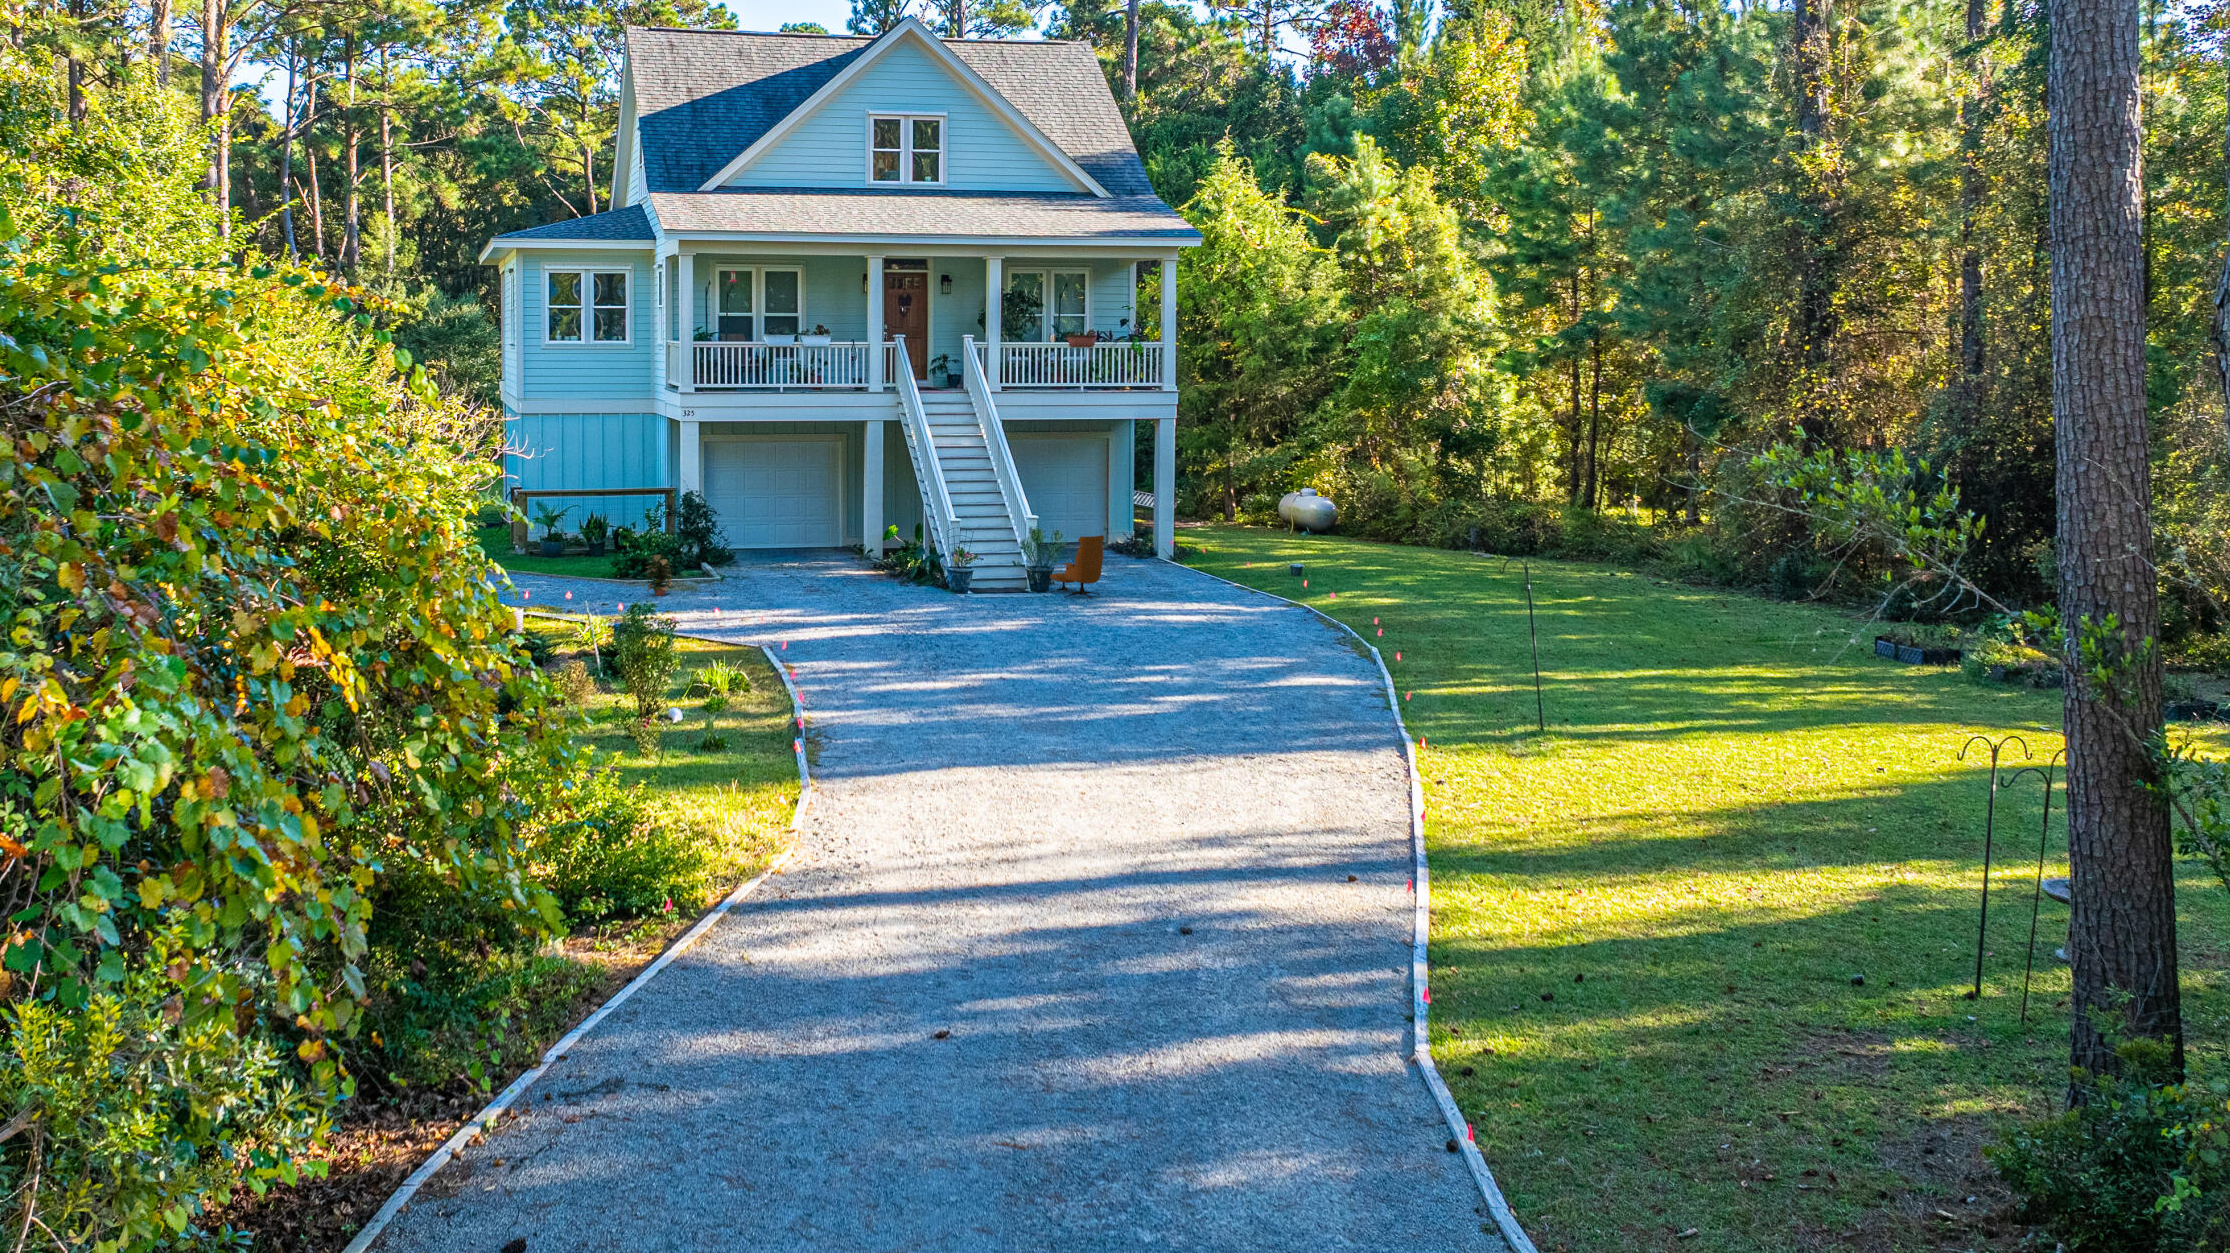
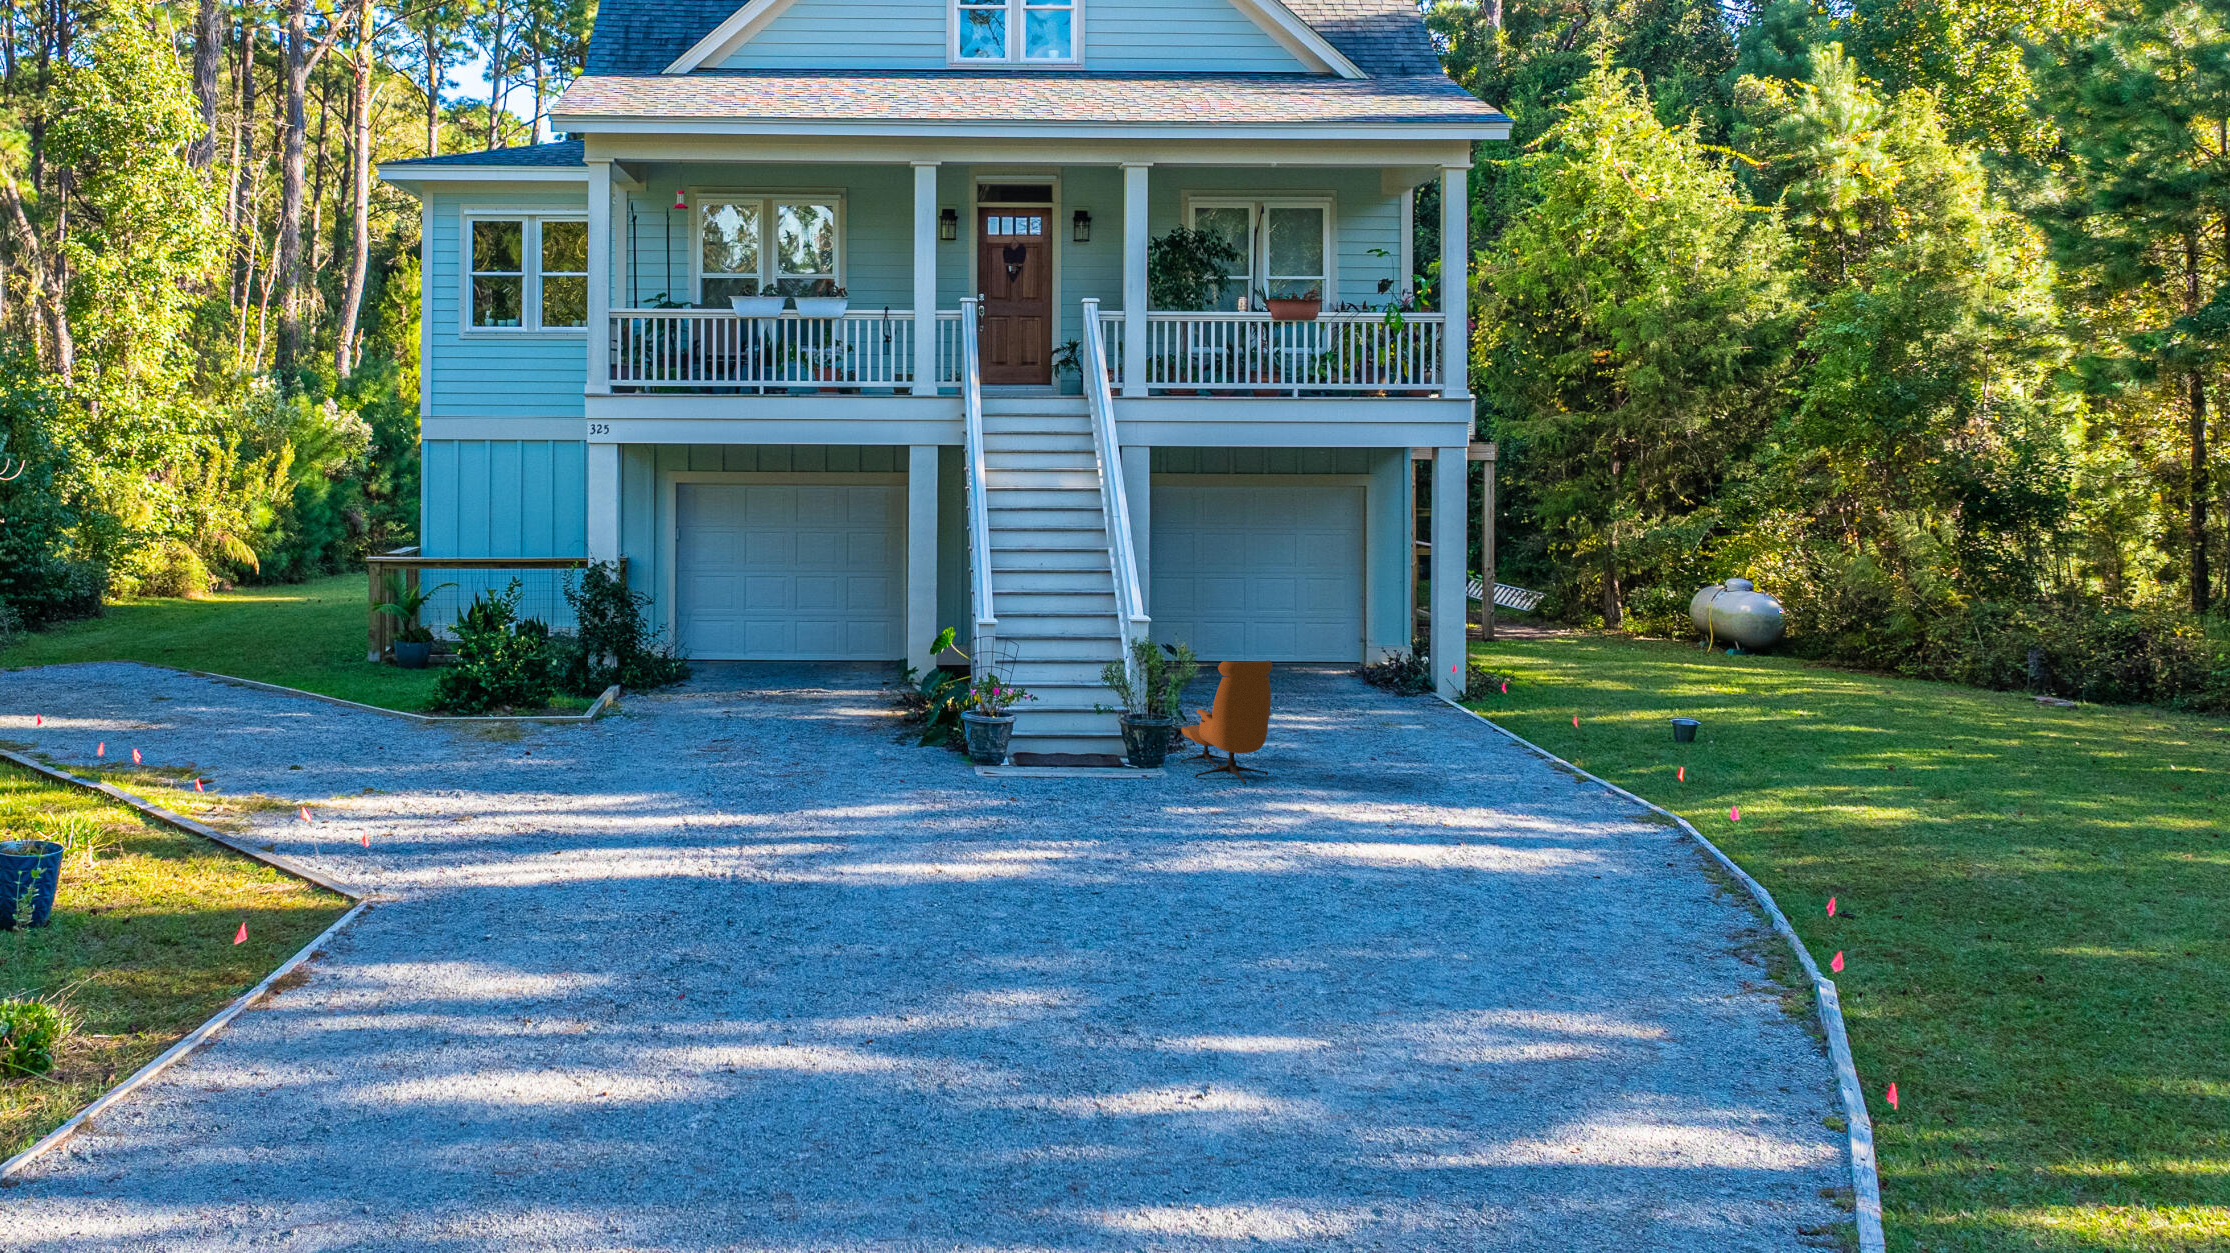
decorative plant: present [646,555,672,596] -> none [488,652,540,723]

